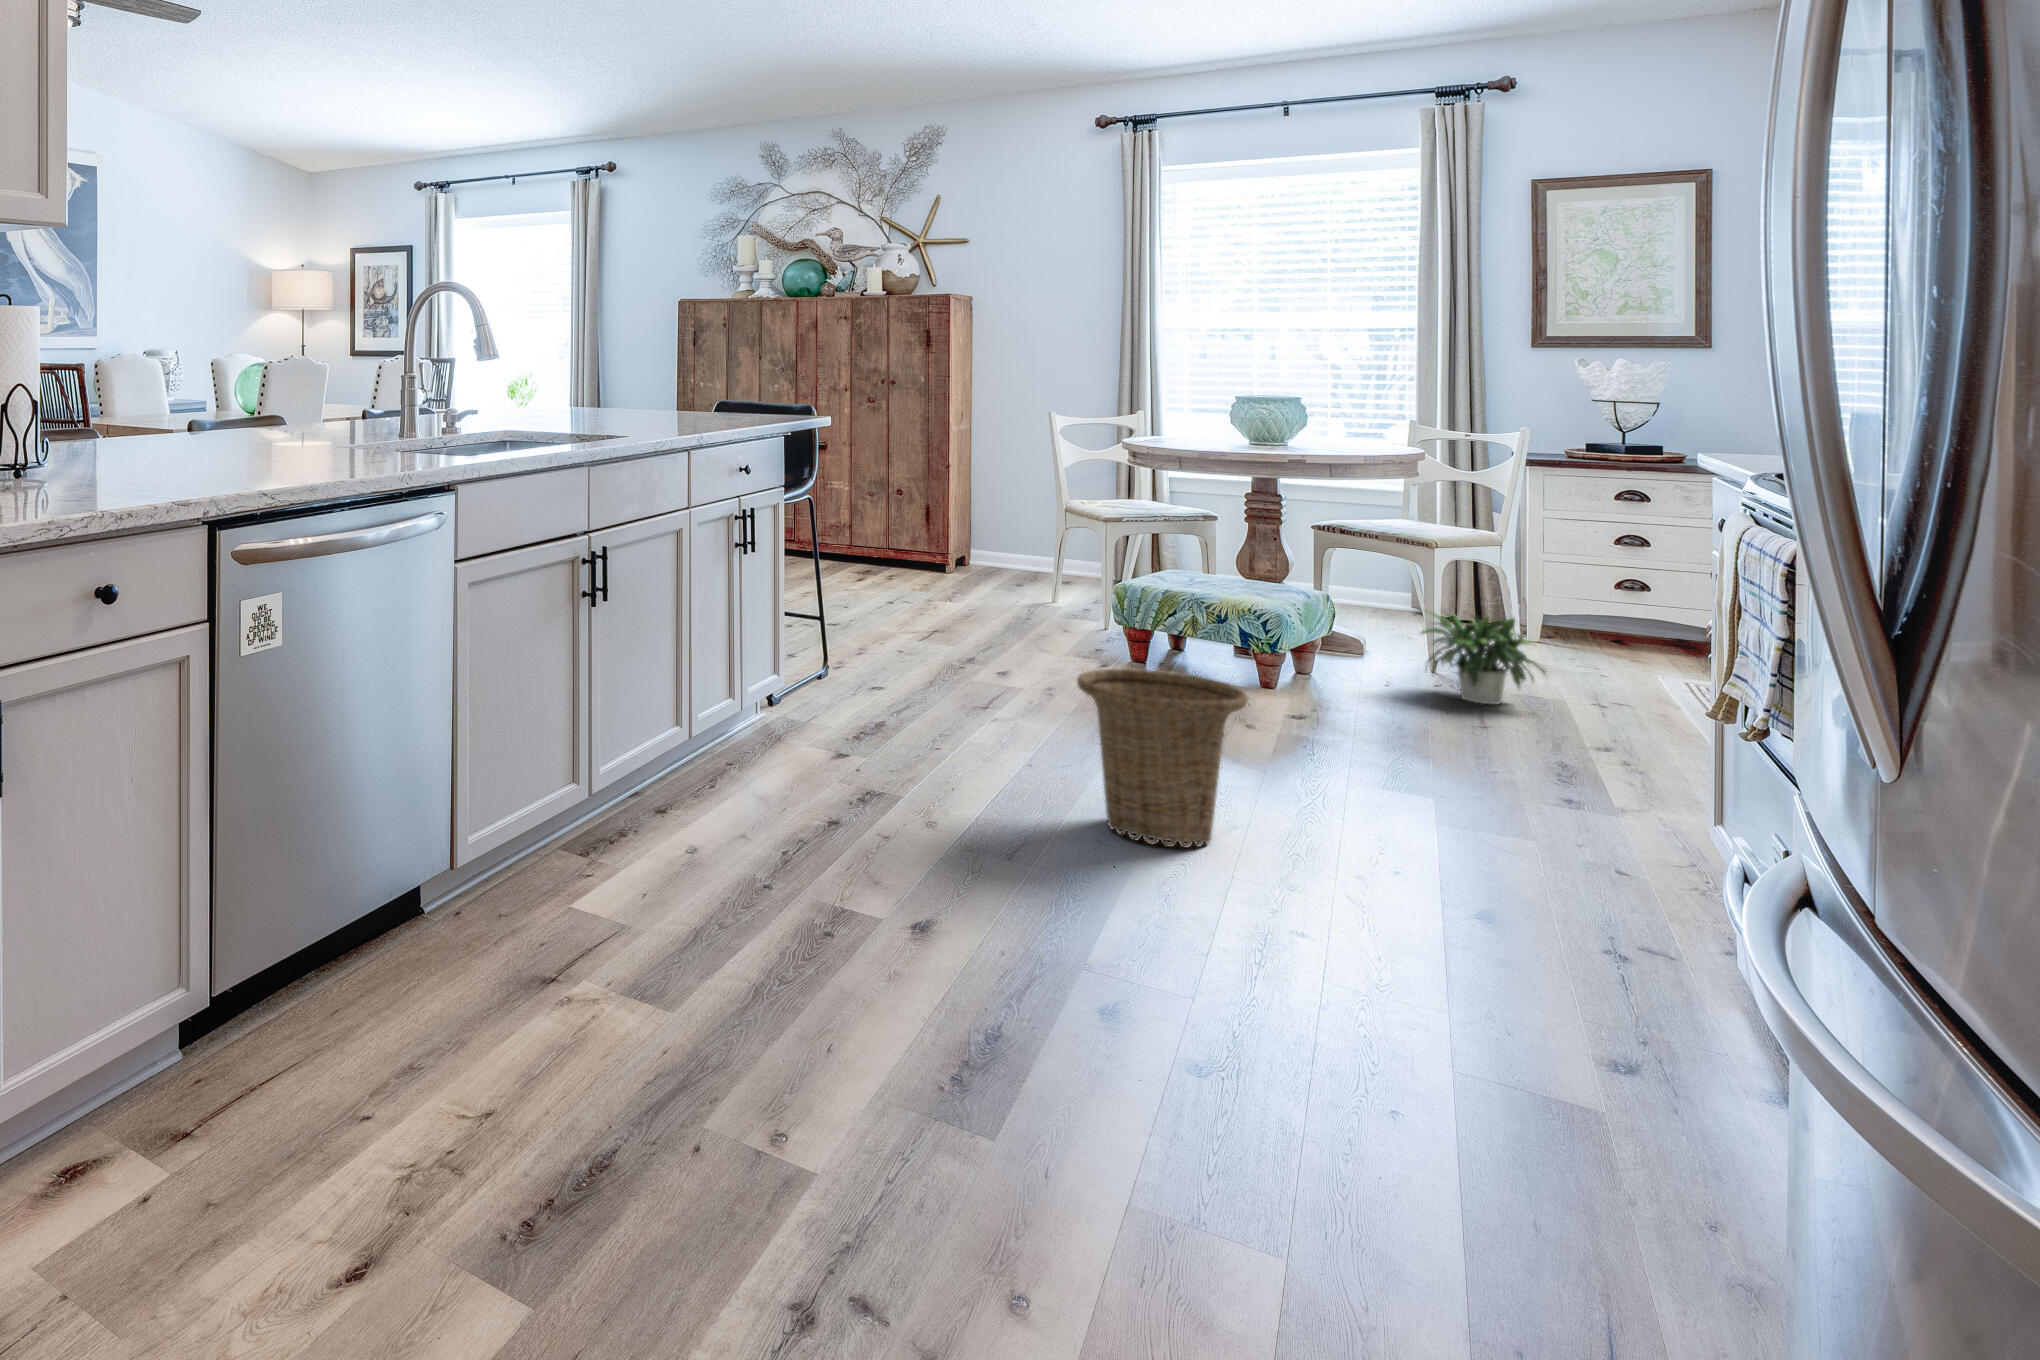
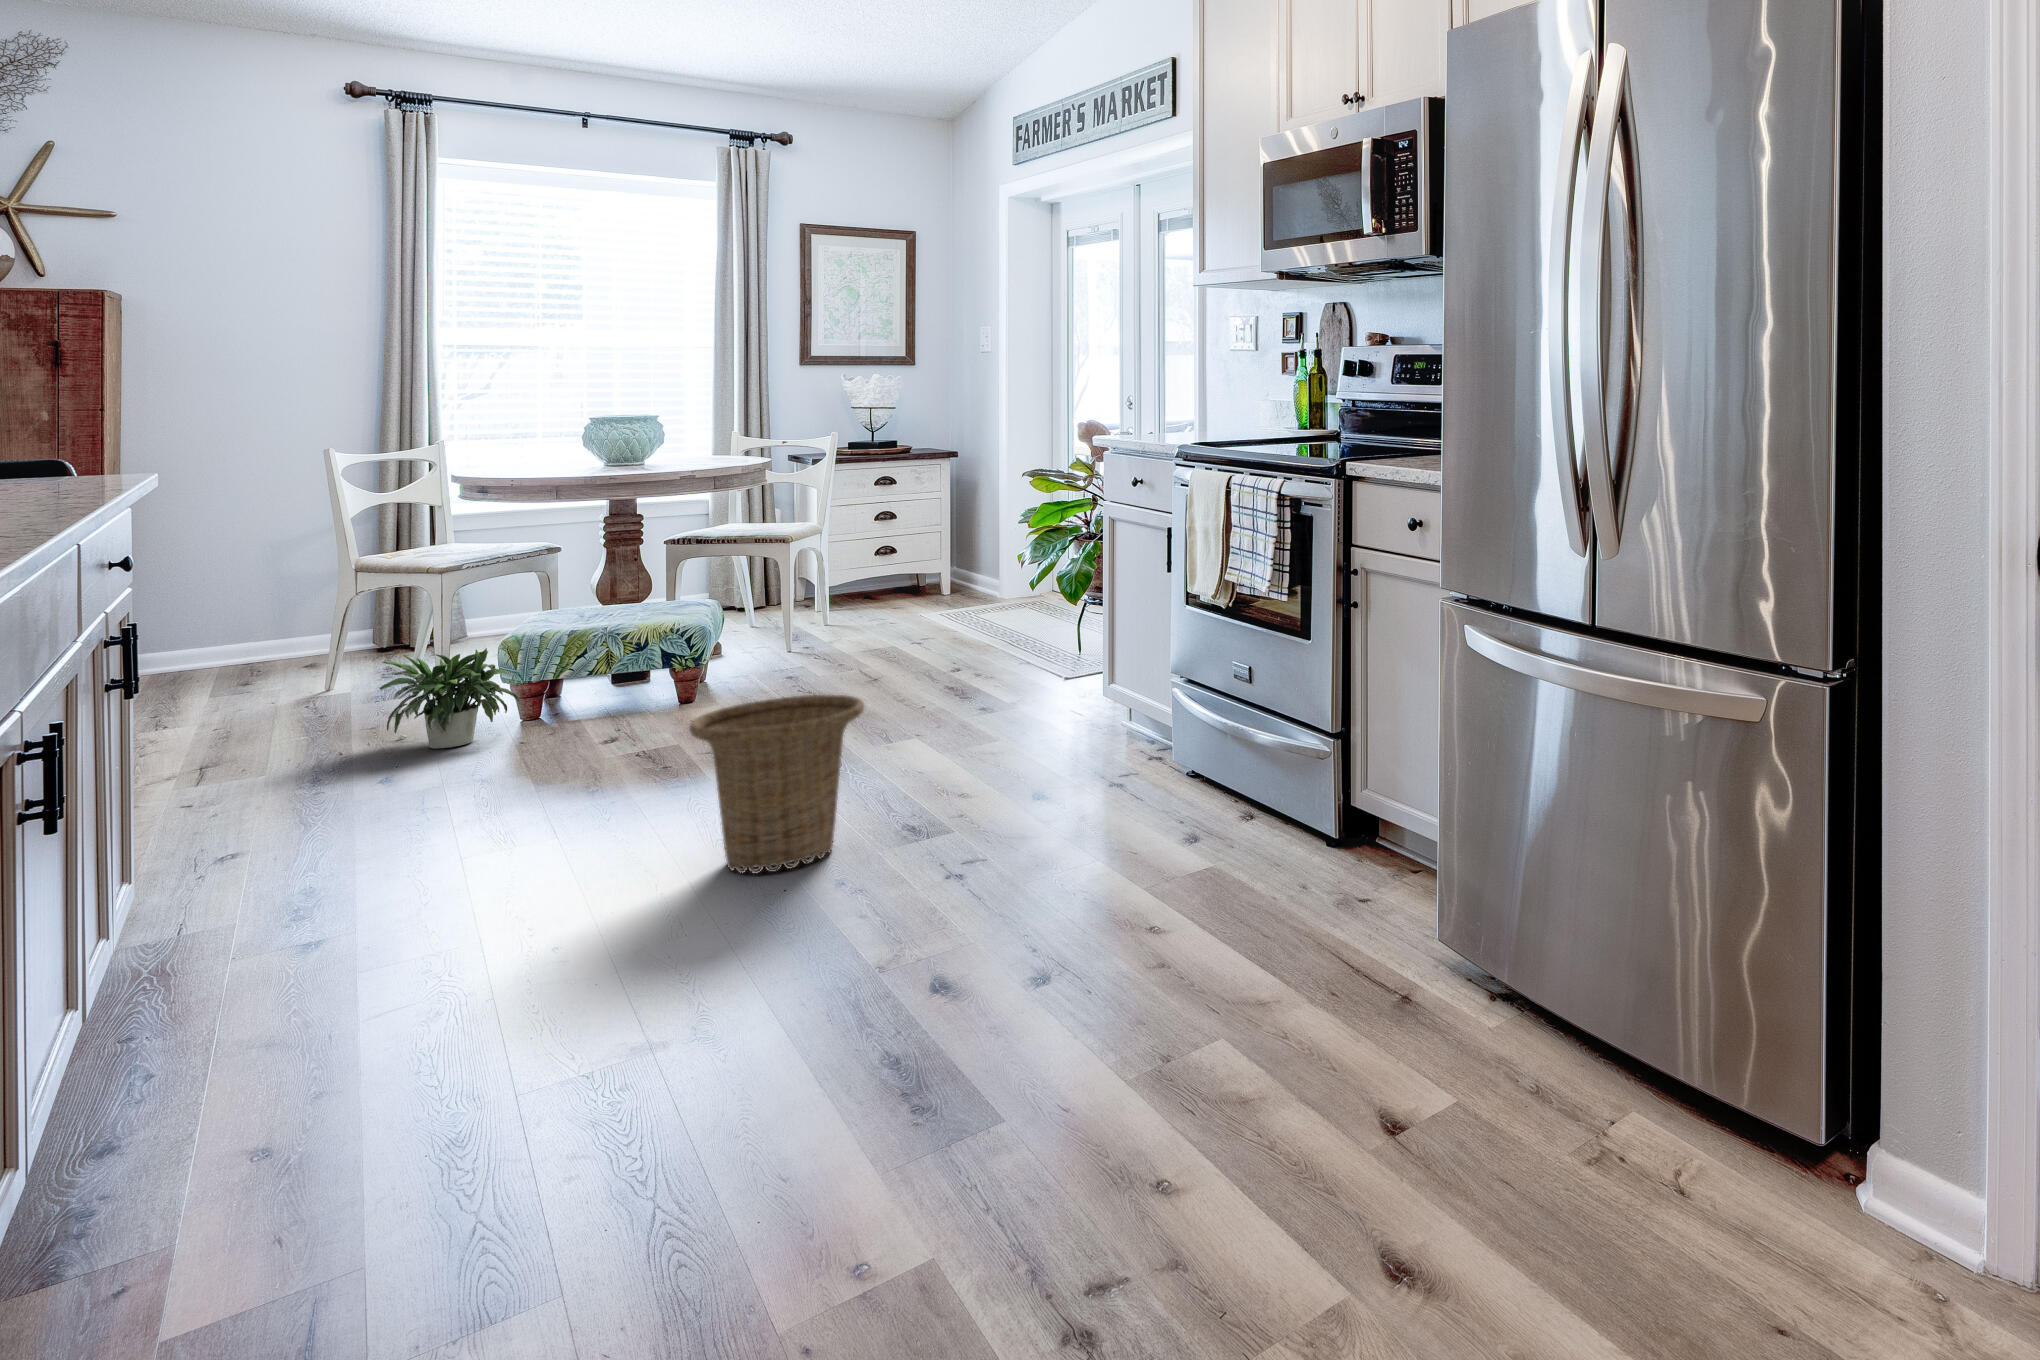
potted plant: present [1387,612,1545,704] -> present [338,648,521,754]

